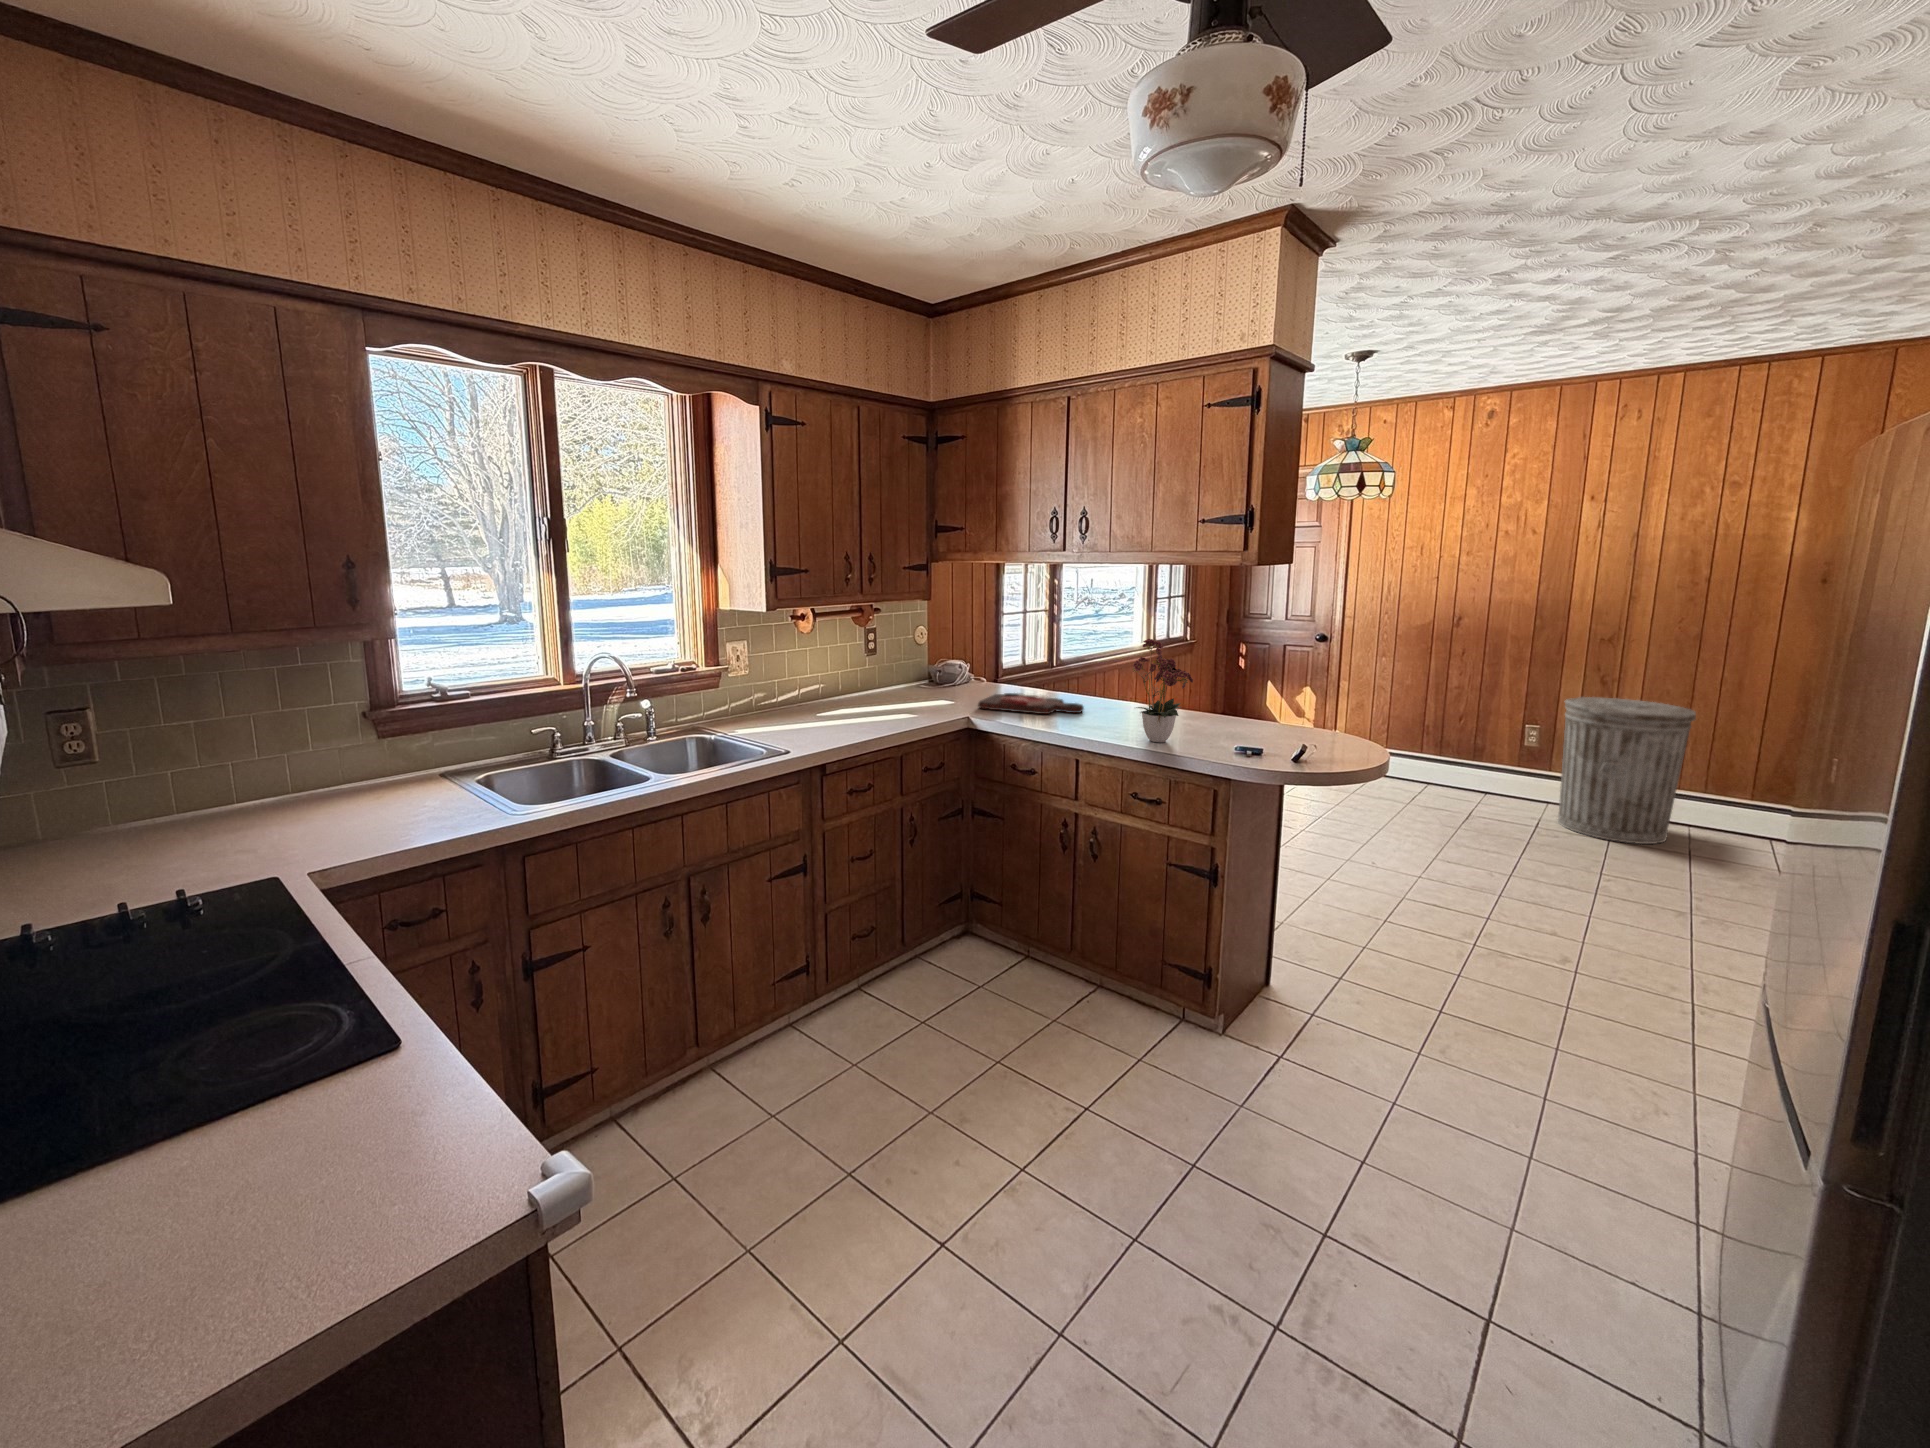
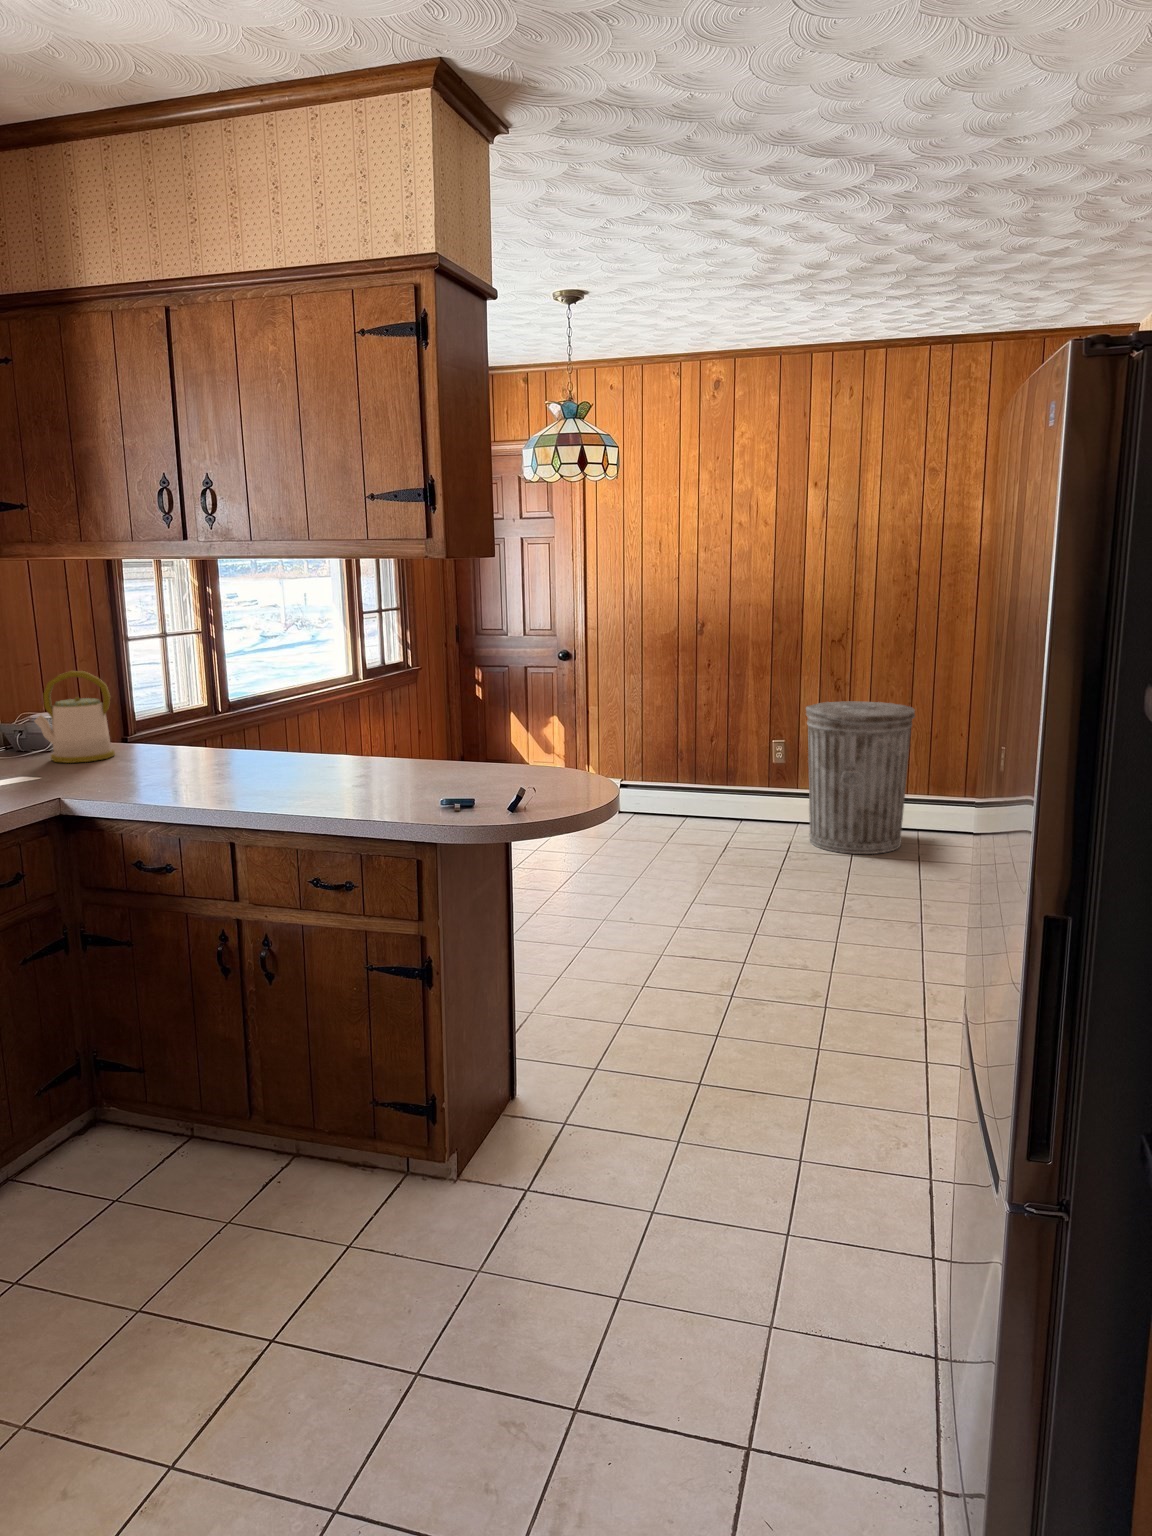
kettle: none [952,634,999,694] -> present [34,671,115,763]
flower arrangement: present [1133,639,1193,742] -> none [287,653,382,804]
cutting board: present [978,693,1084,714] -> none [74,755,241,784]

